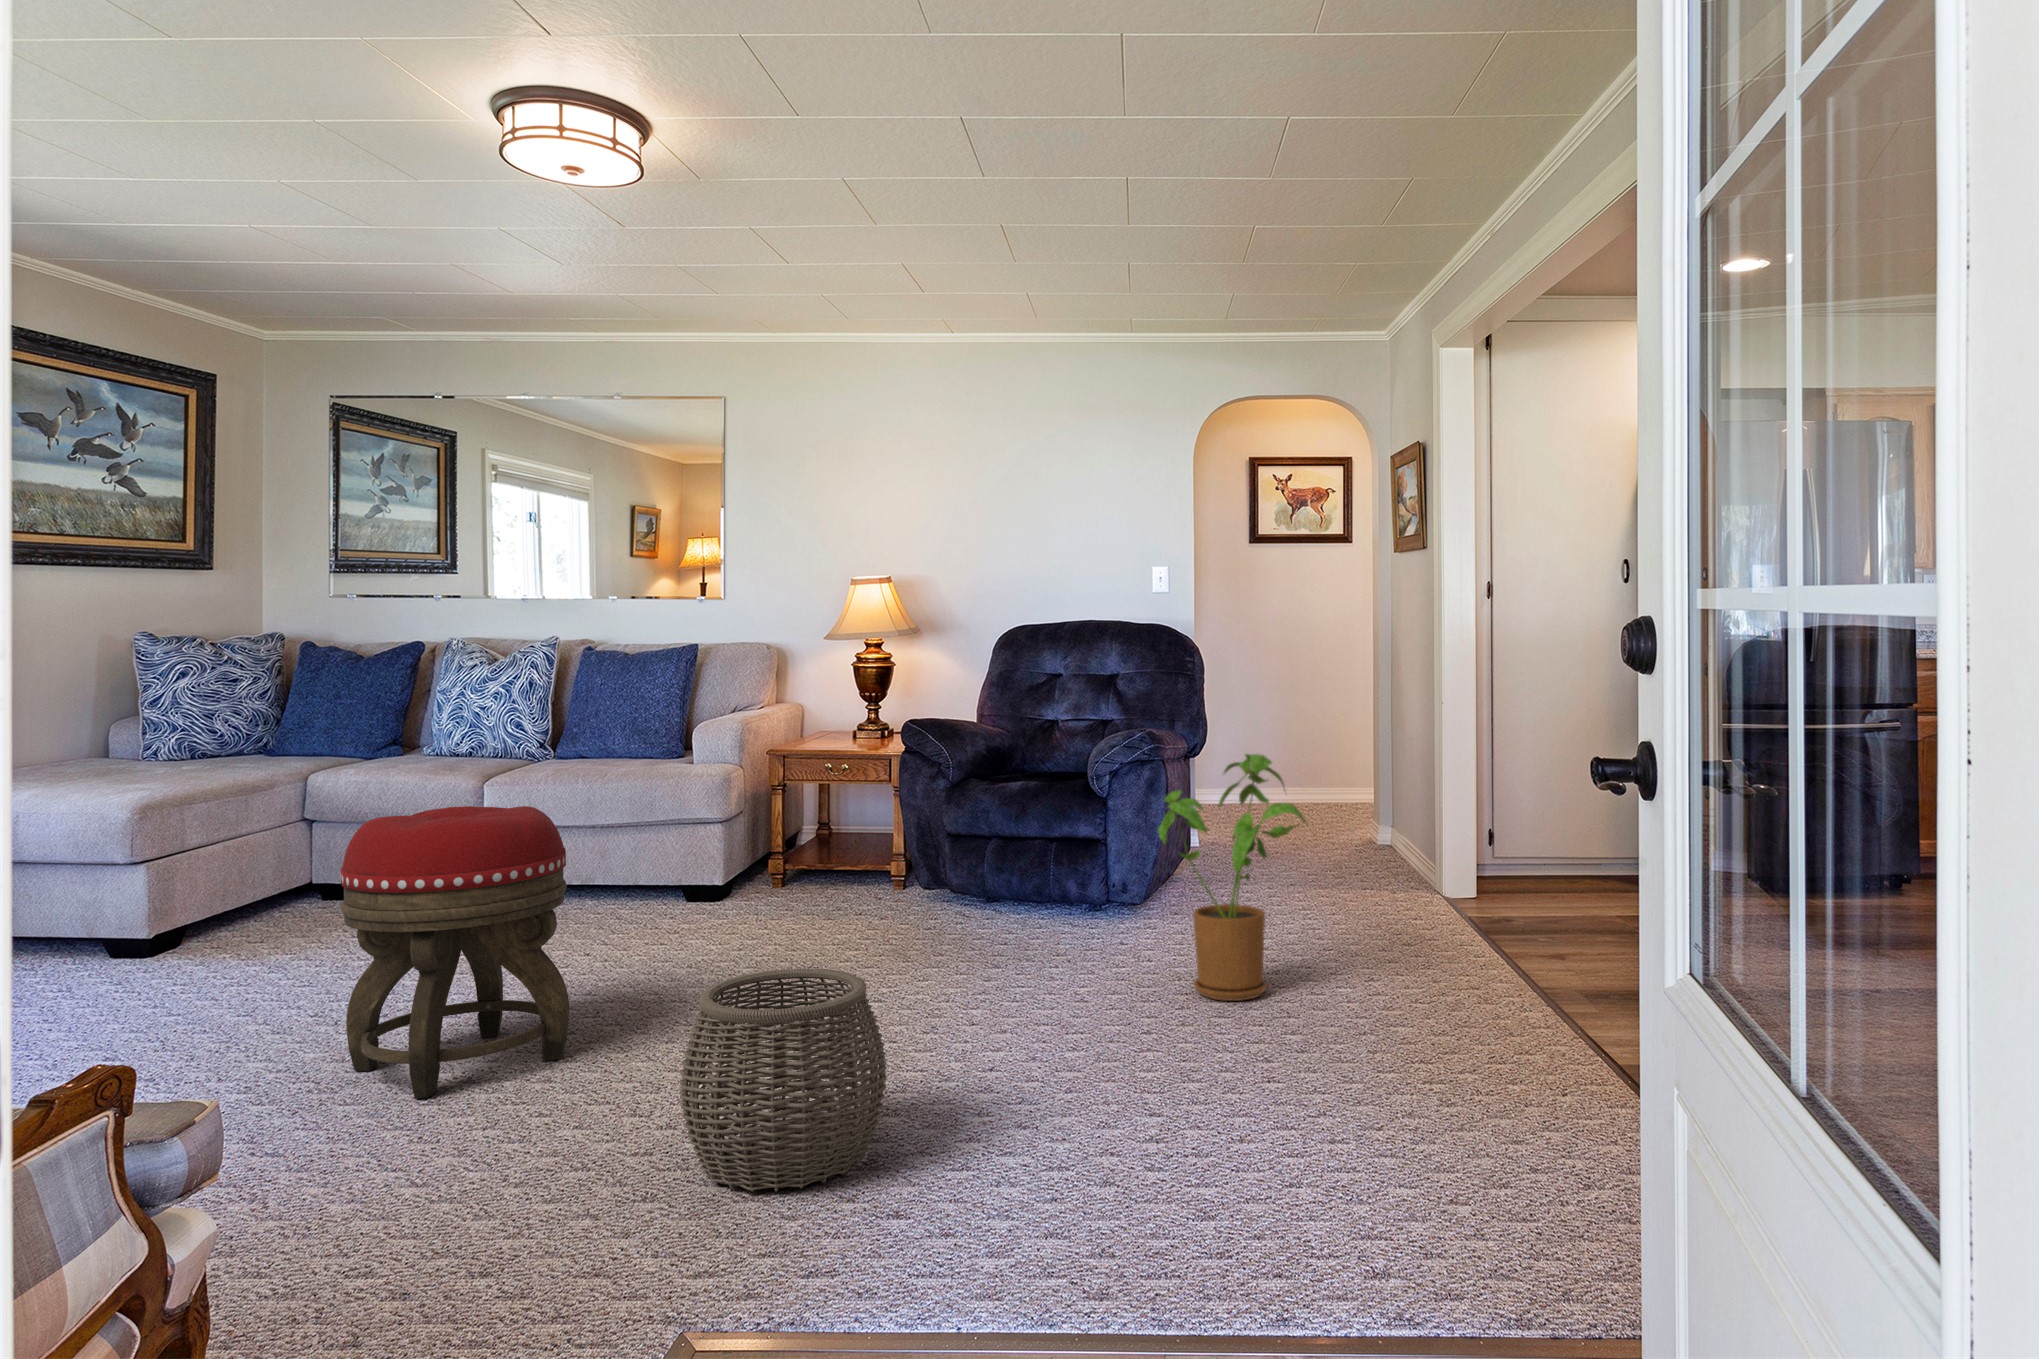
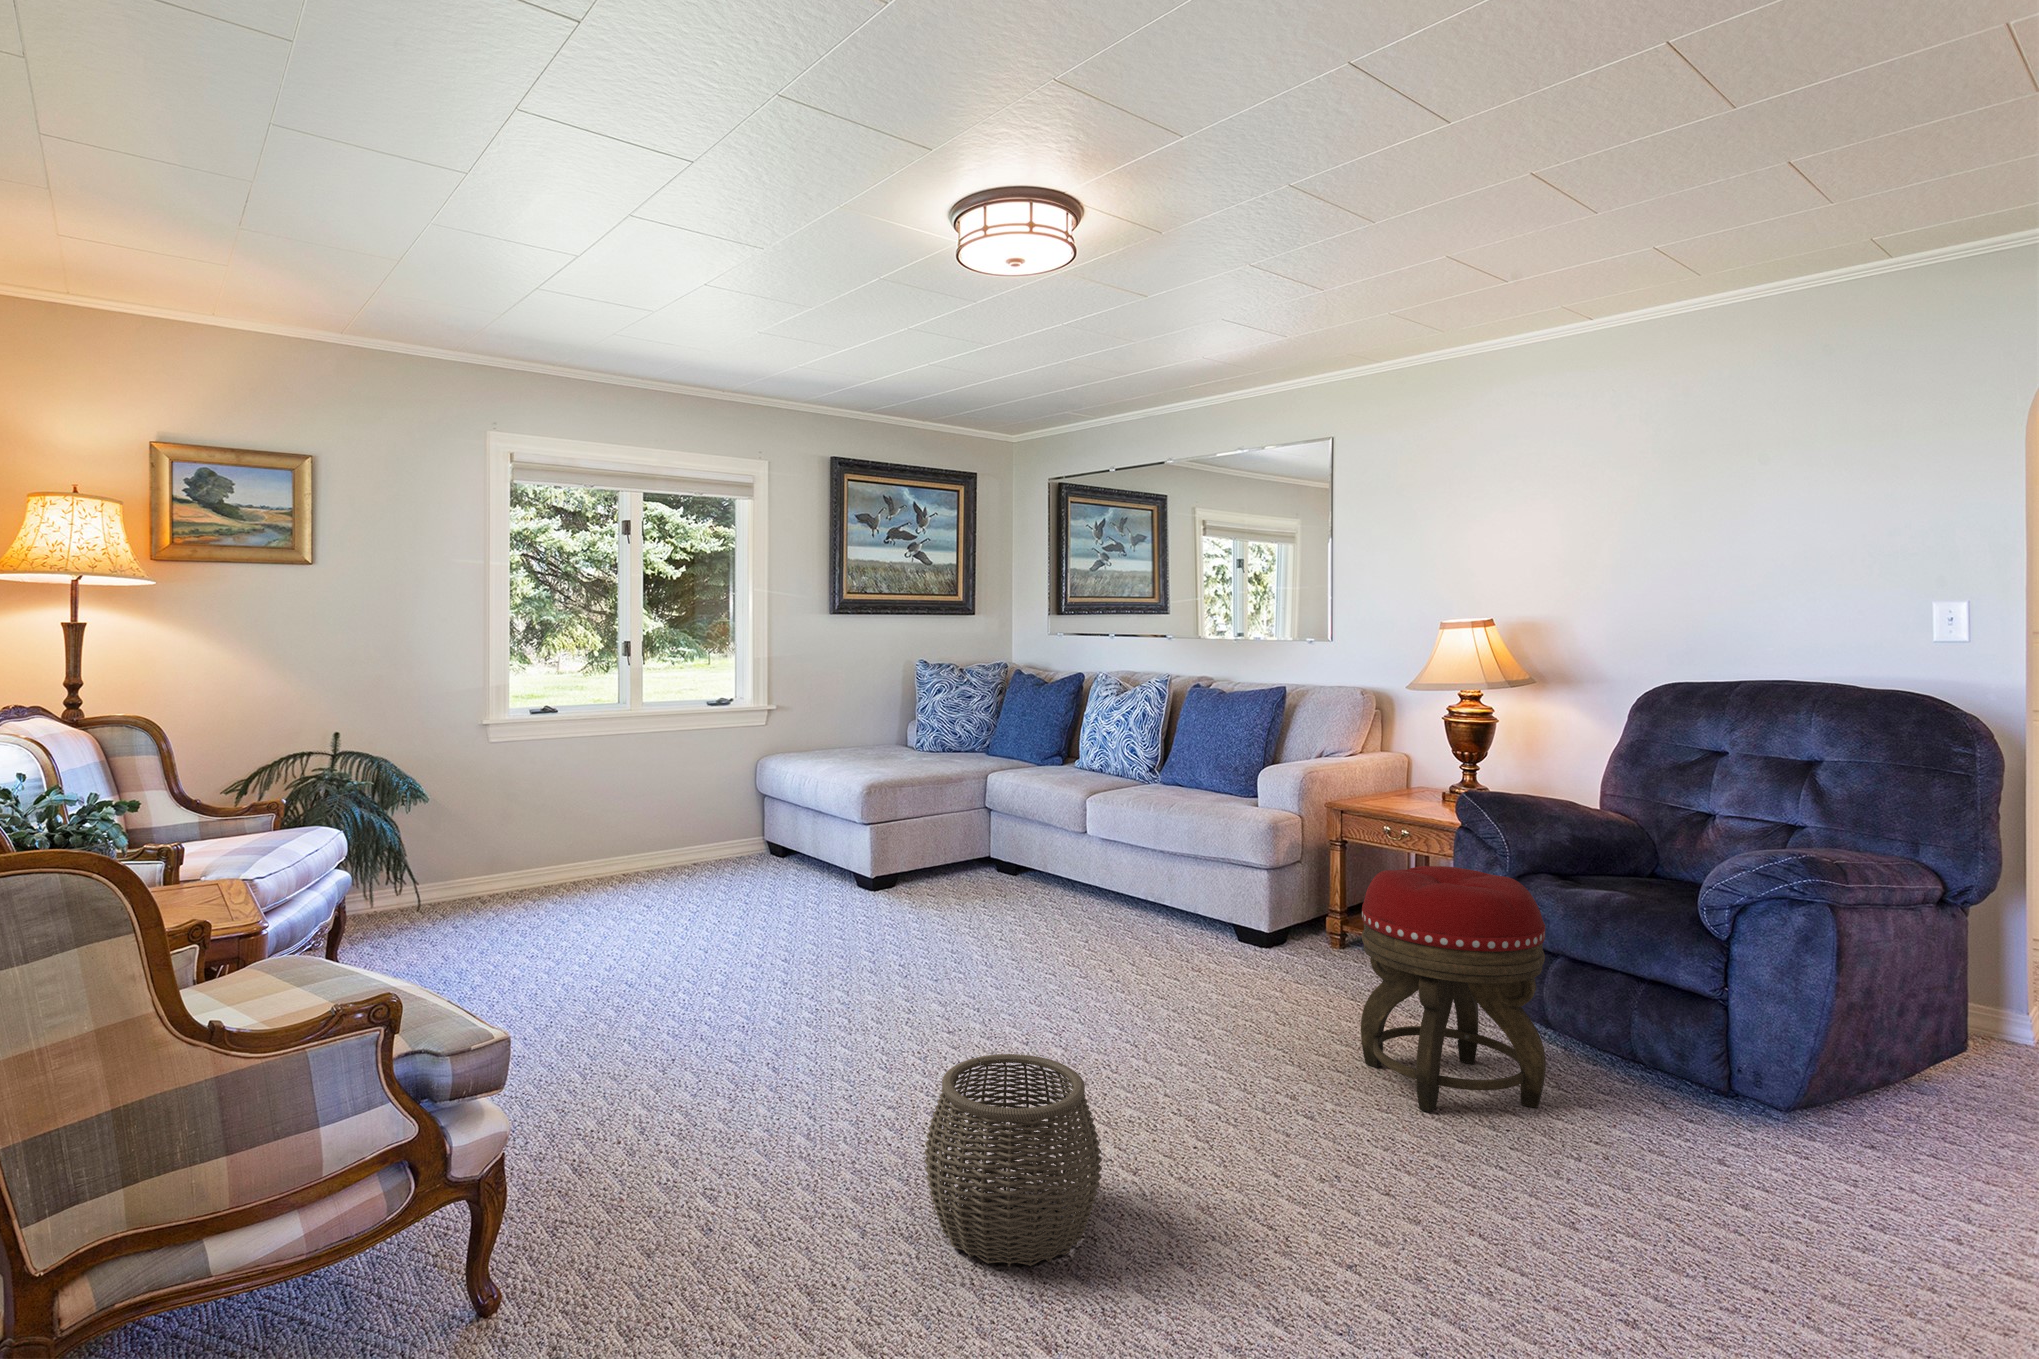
house plant: present [1158,754,1308,1001] -> none [1572,930,1772,1245]
footstool: present [341,806,570,1098] -> present [1361,866,1546,1112]

